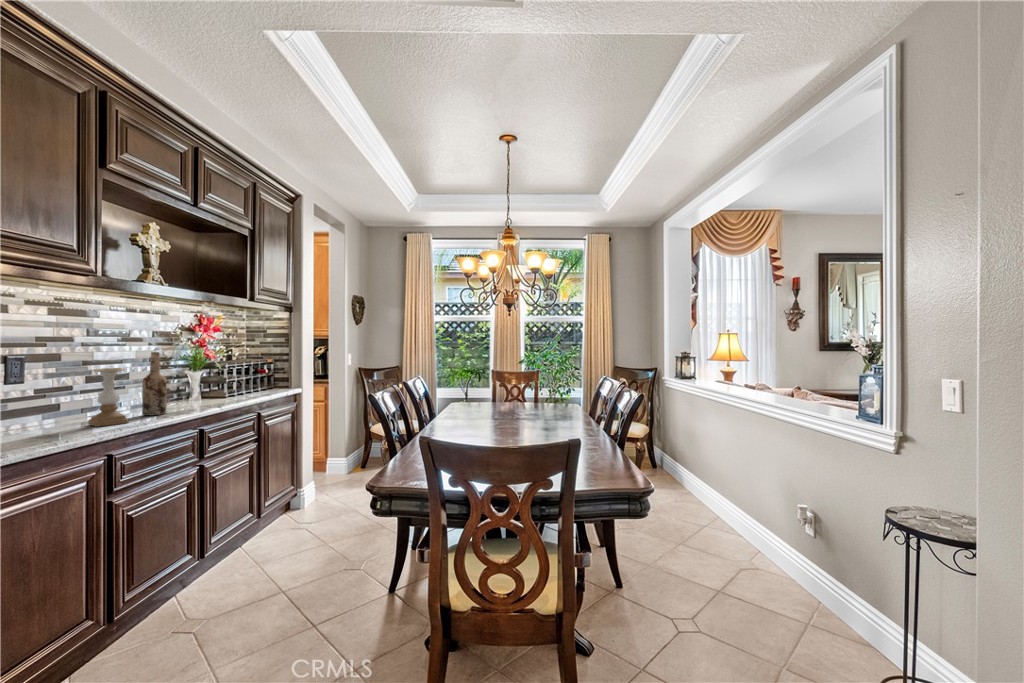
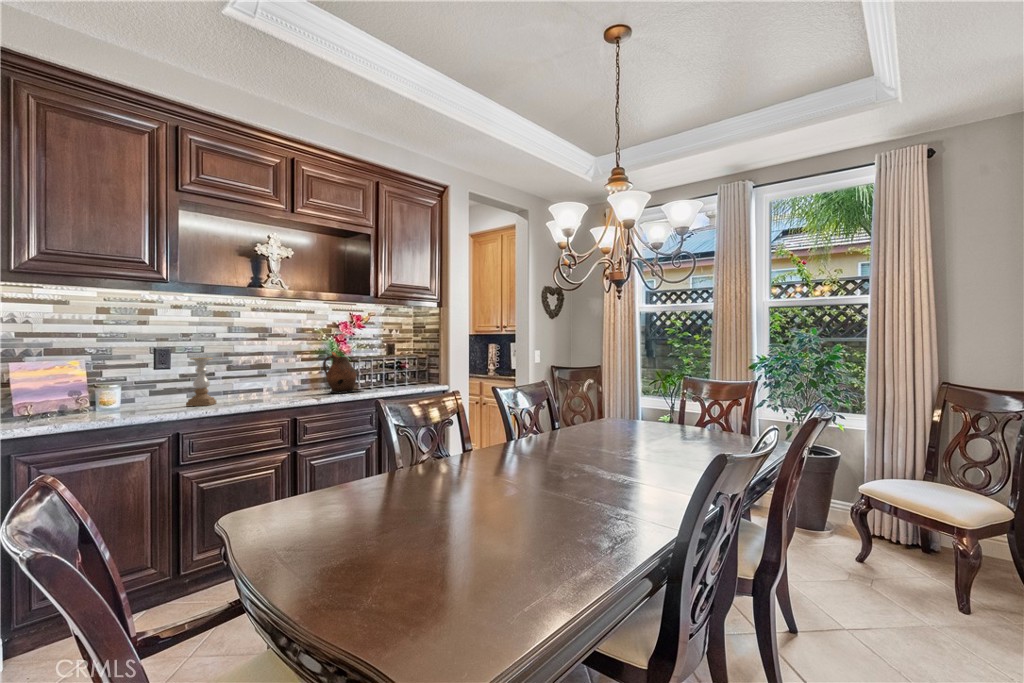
wine bottle: present [142,352,167,416] -> none [242,344,261,401]
ceramic pitcher: none [203,358,249,401] -> present [323,352,361,394]

